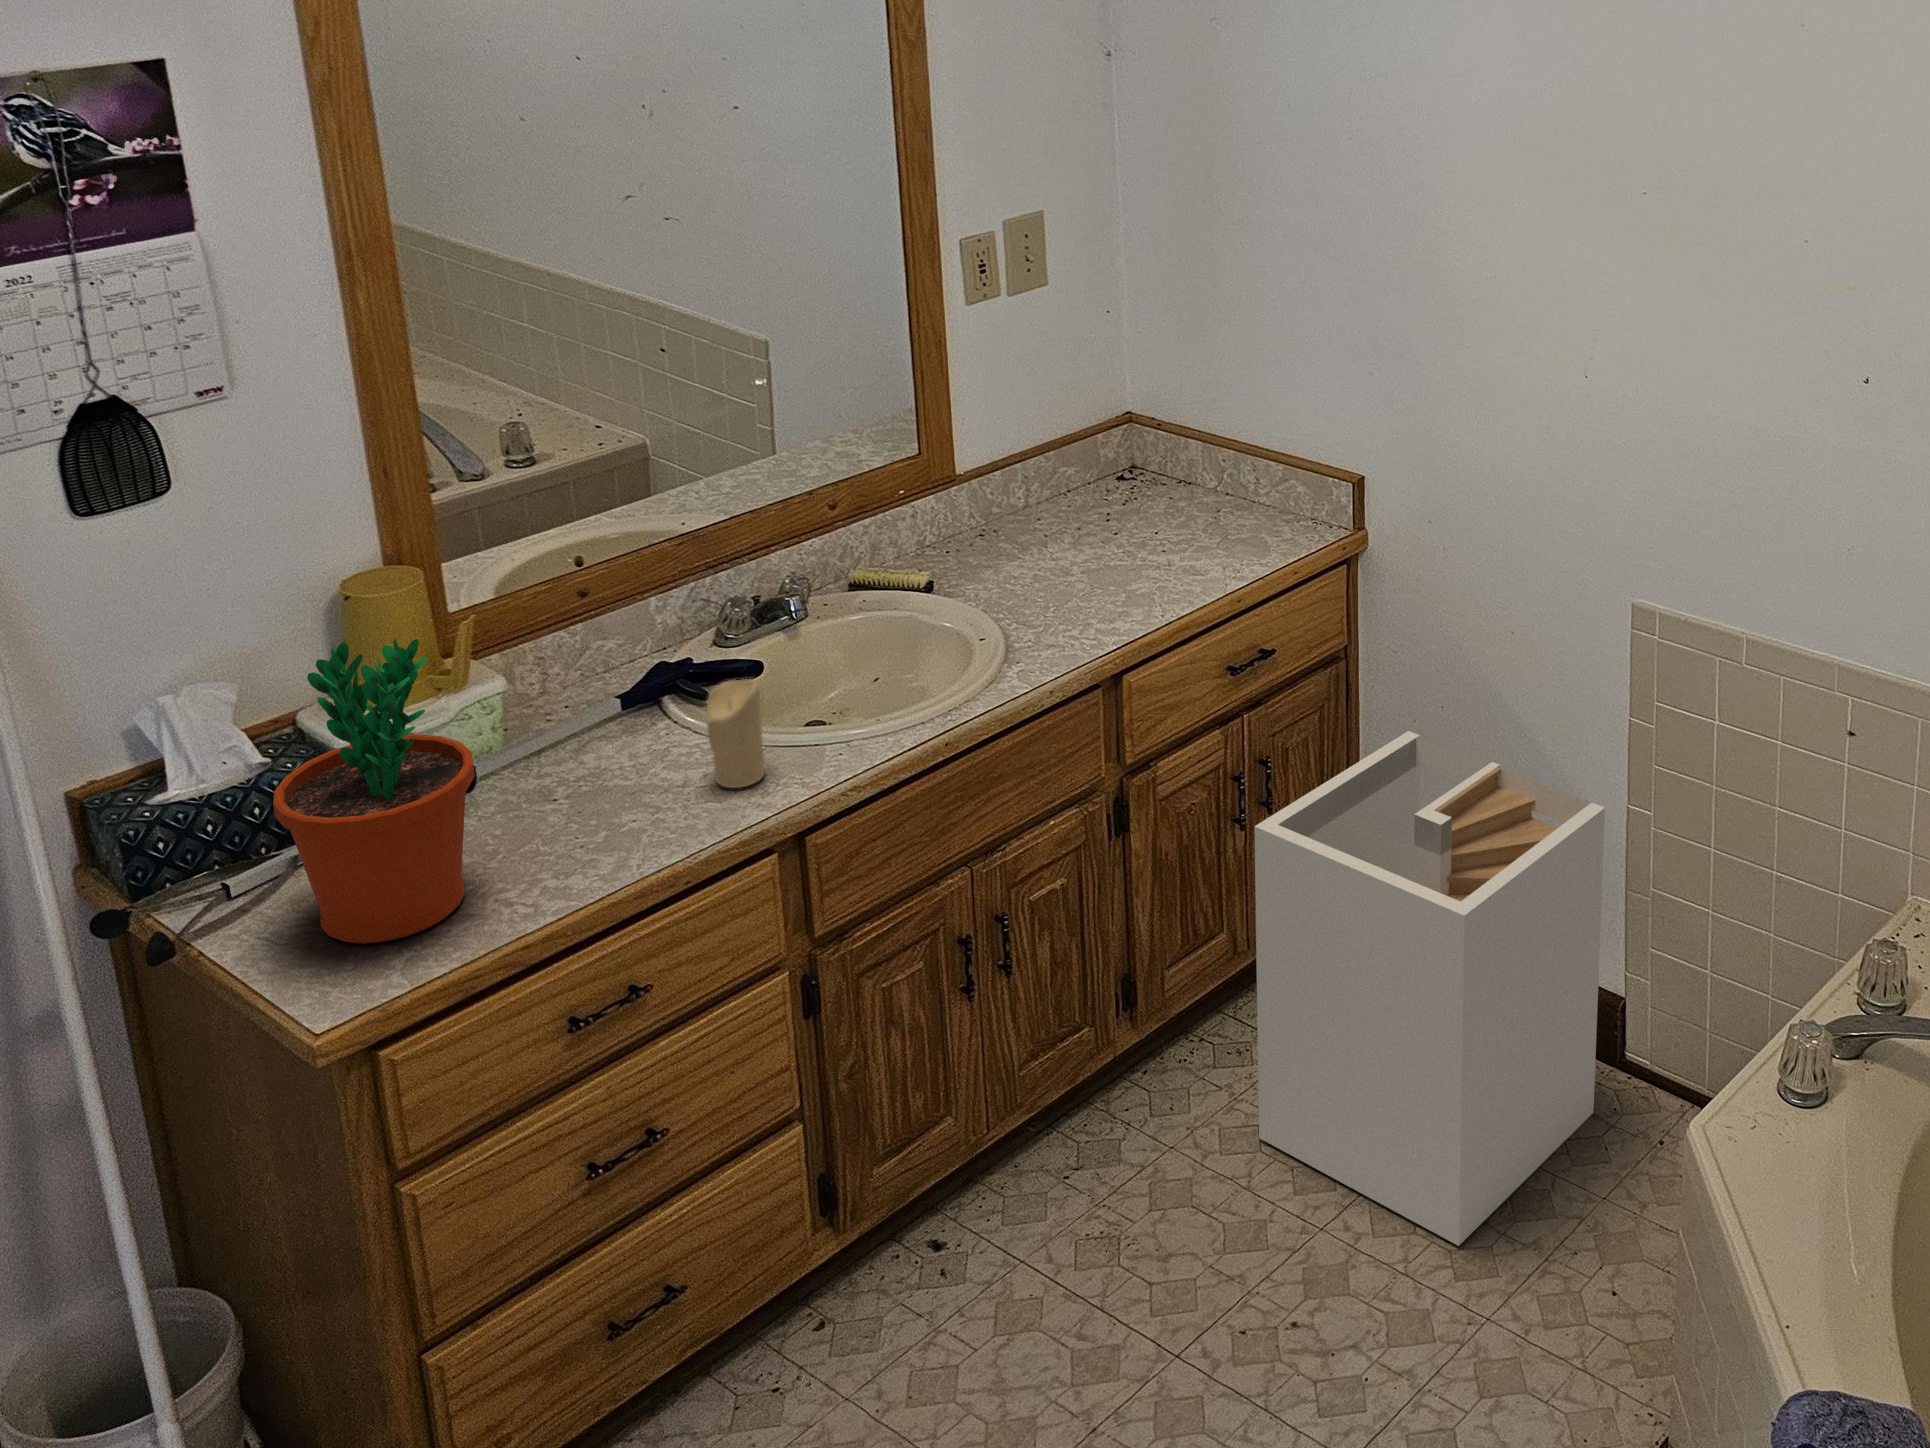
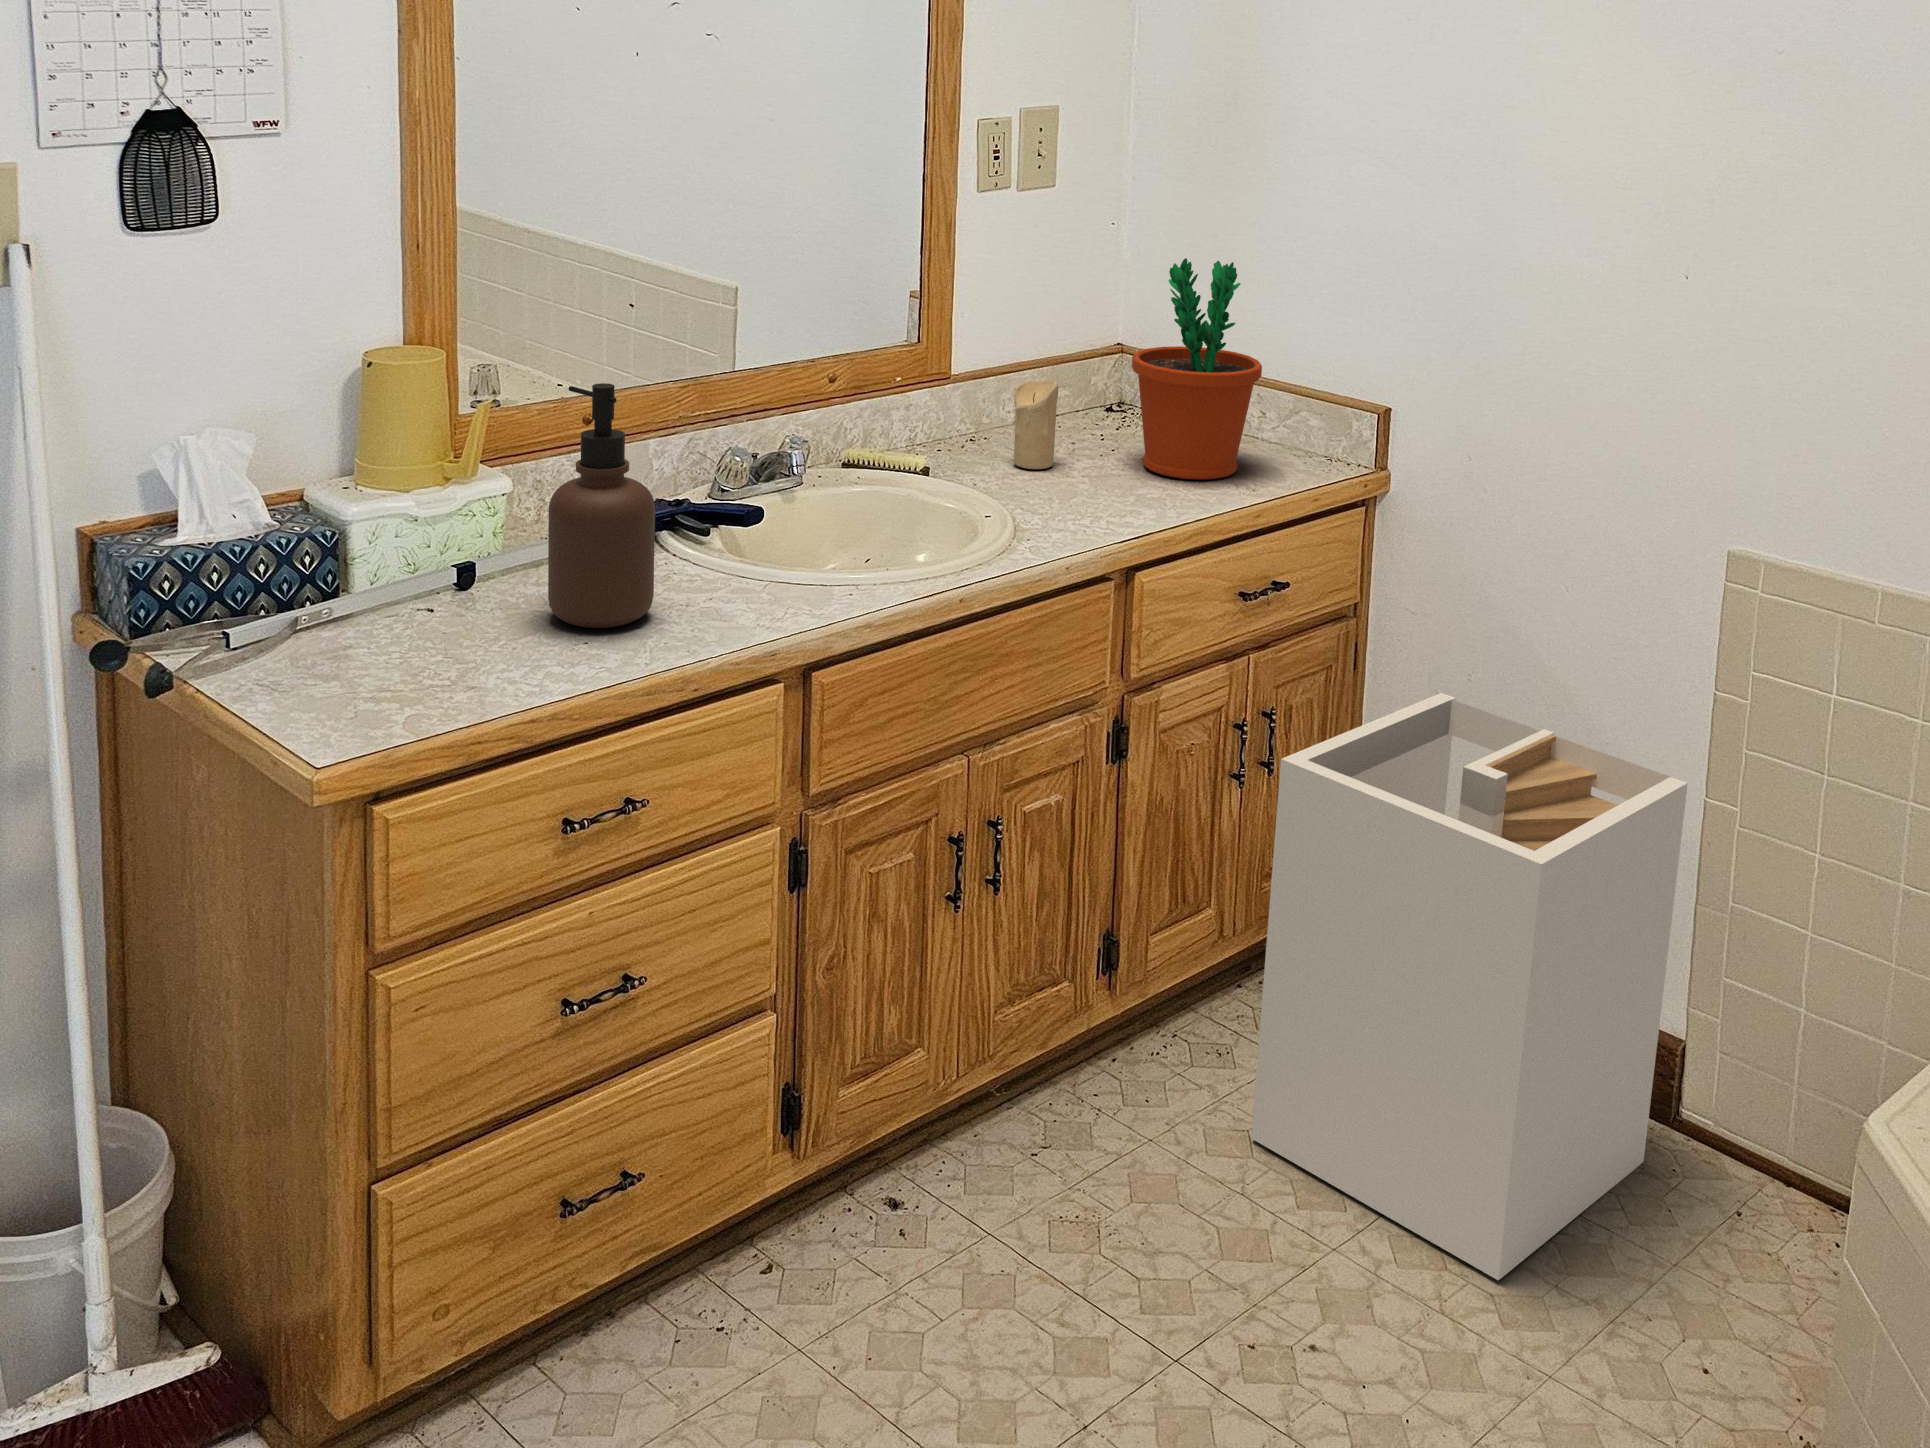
soap dispenser: none [535,603,647,822] -> present [548,383,655,628]
flower pot: present [273,639,475,944] -> present [1132,258,1262,480]
candle: present [707,679,765,788] -> present [1014,380,1058,469]

